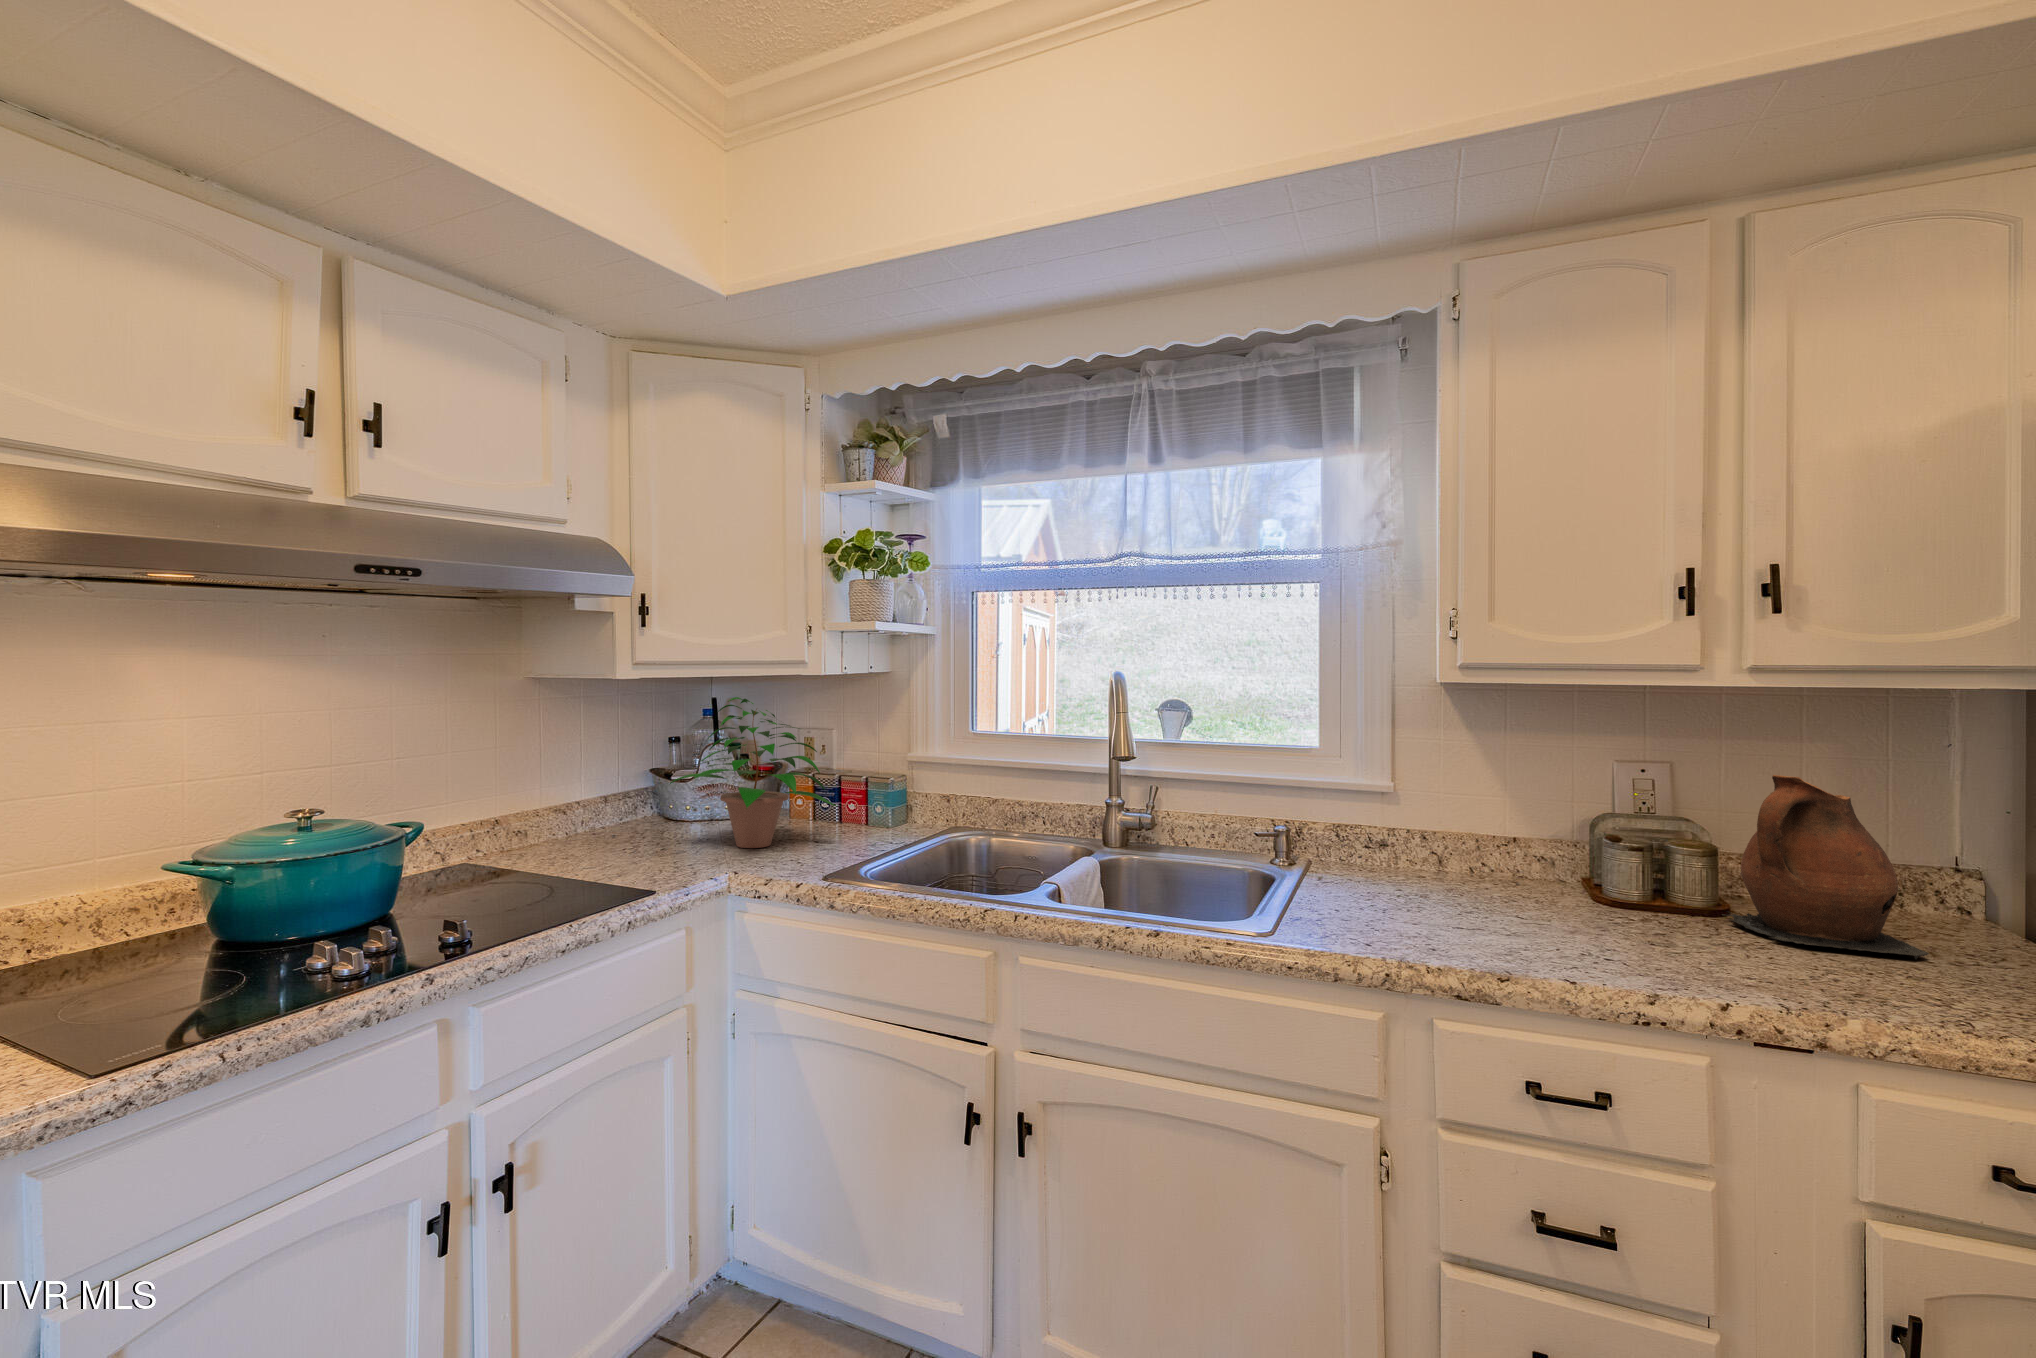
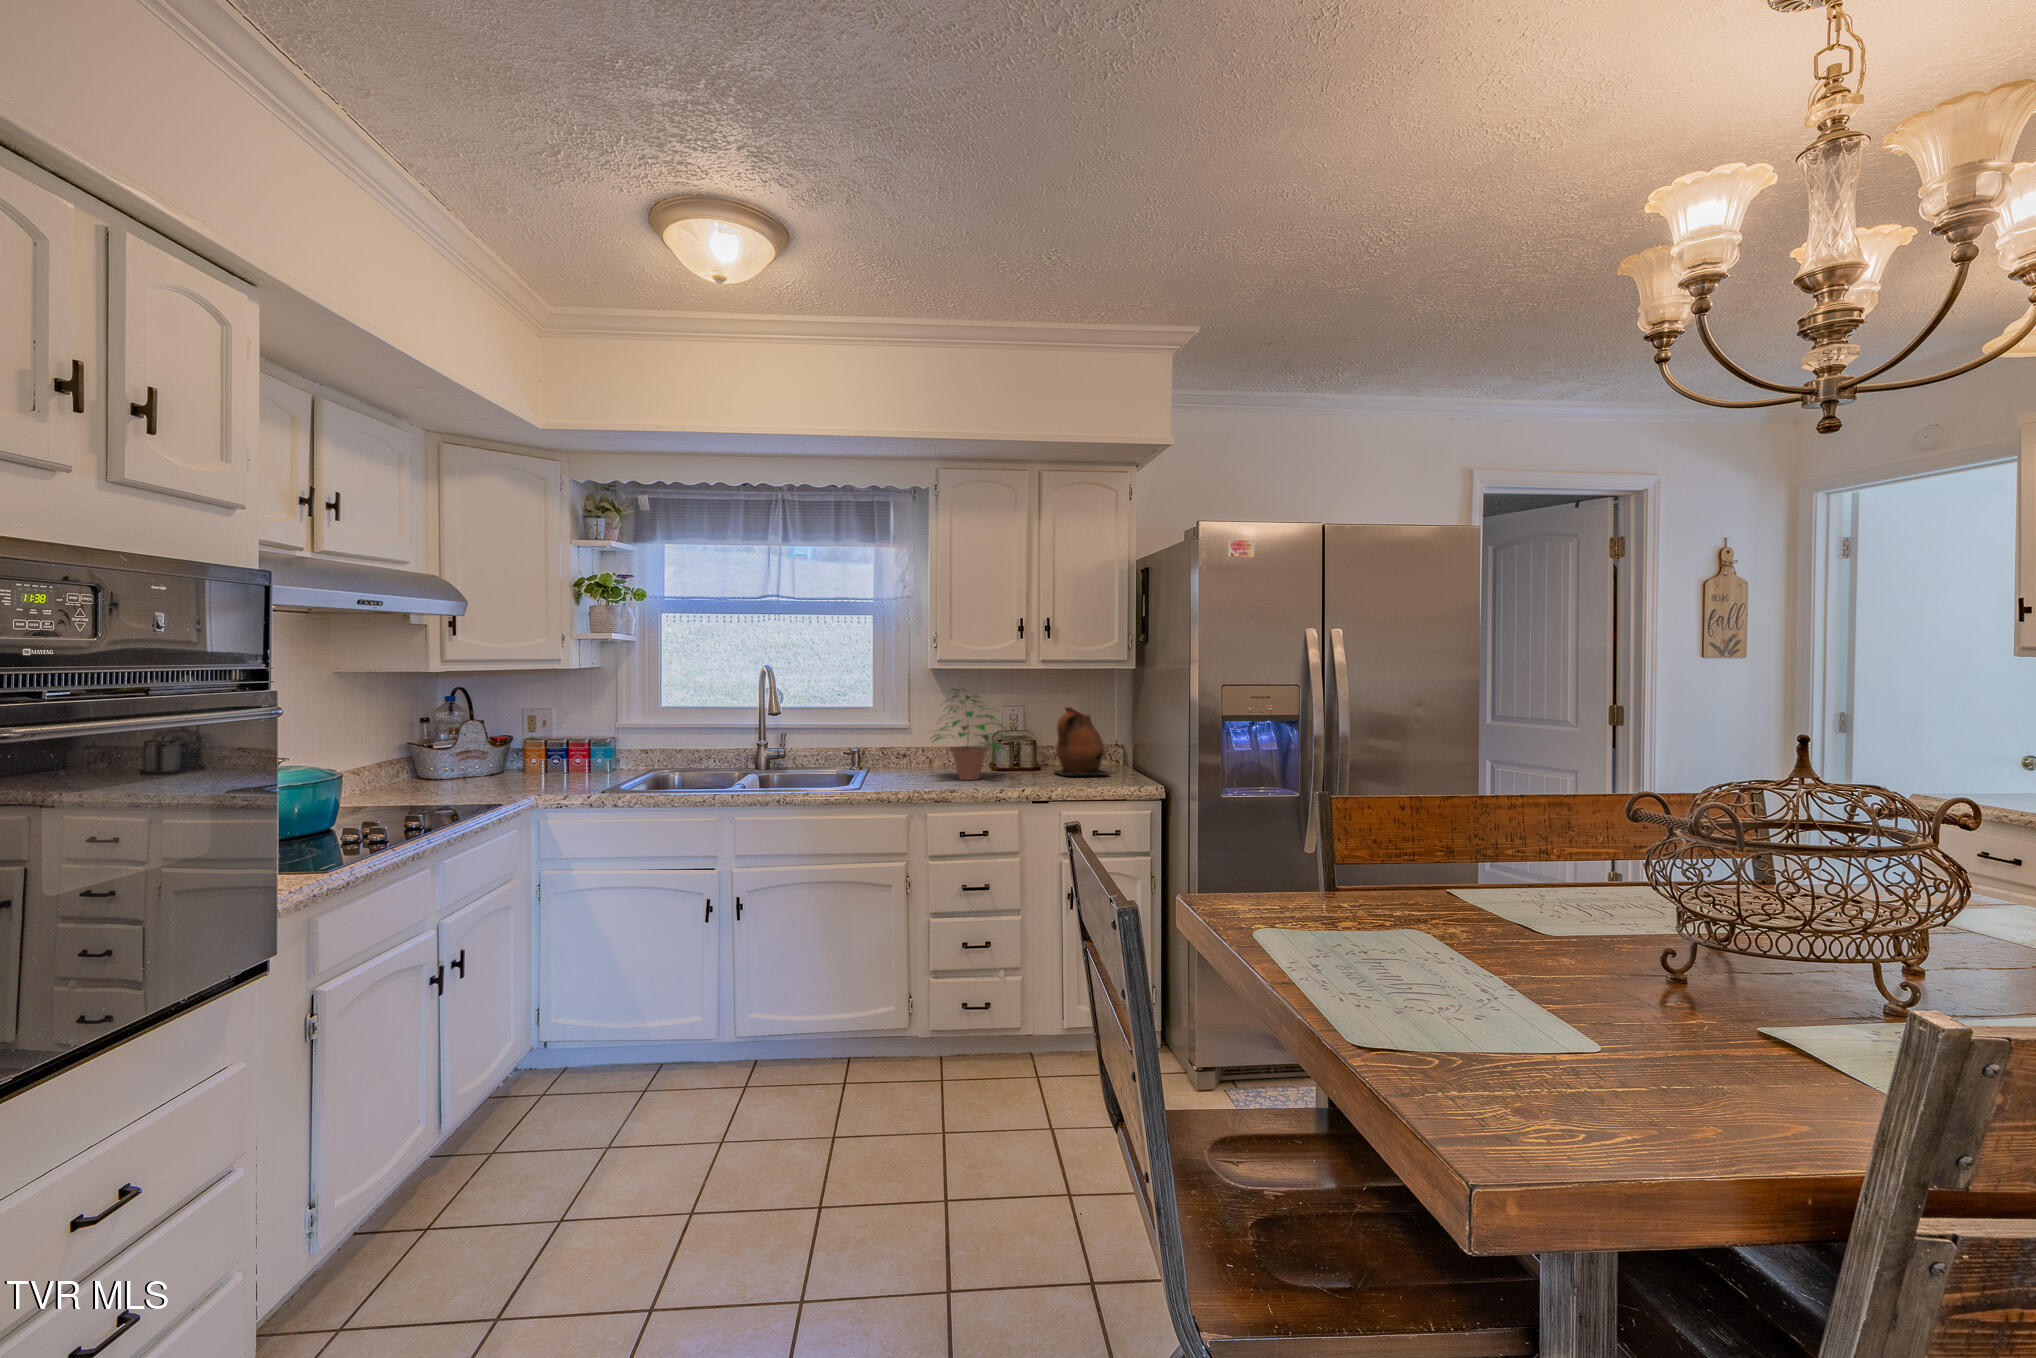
potted plant: present [670,697,836,848] -> present [931,689,1007,780]

